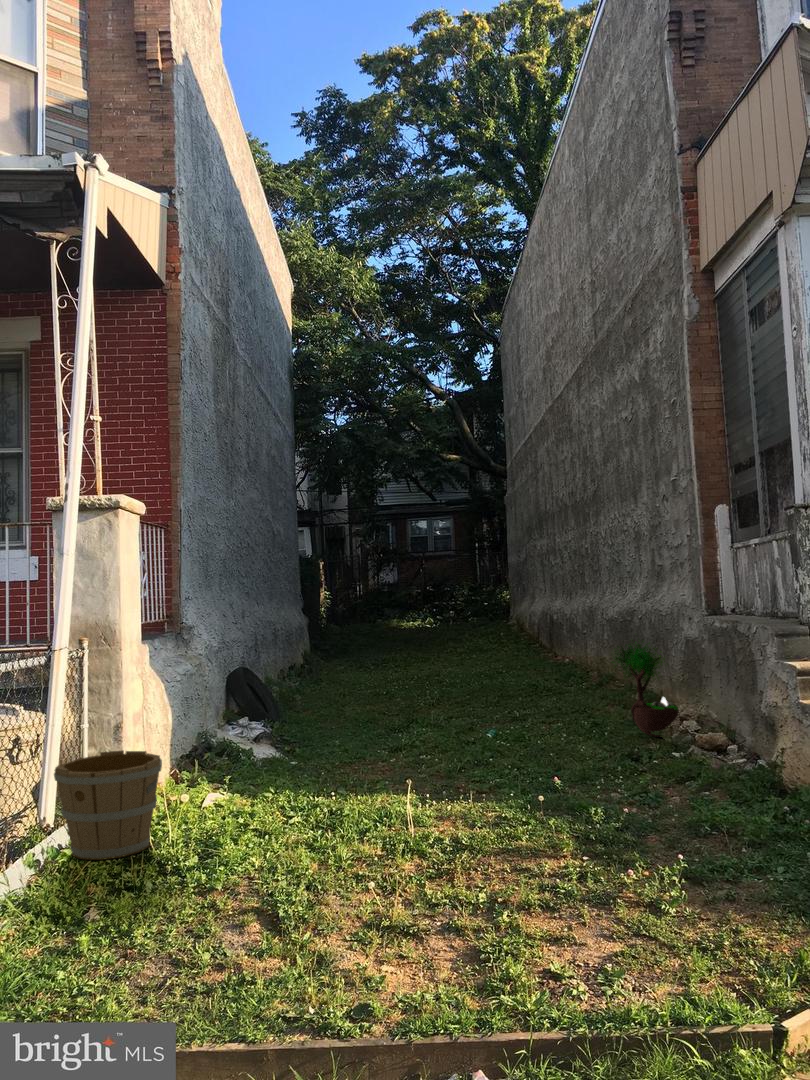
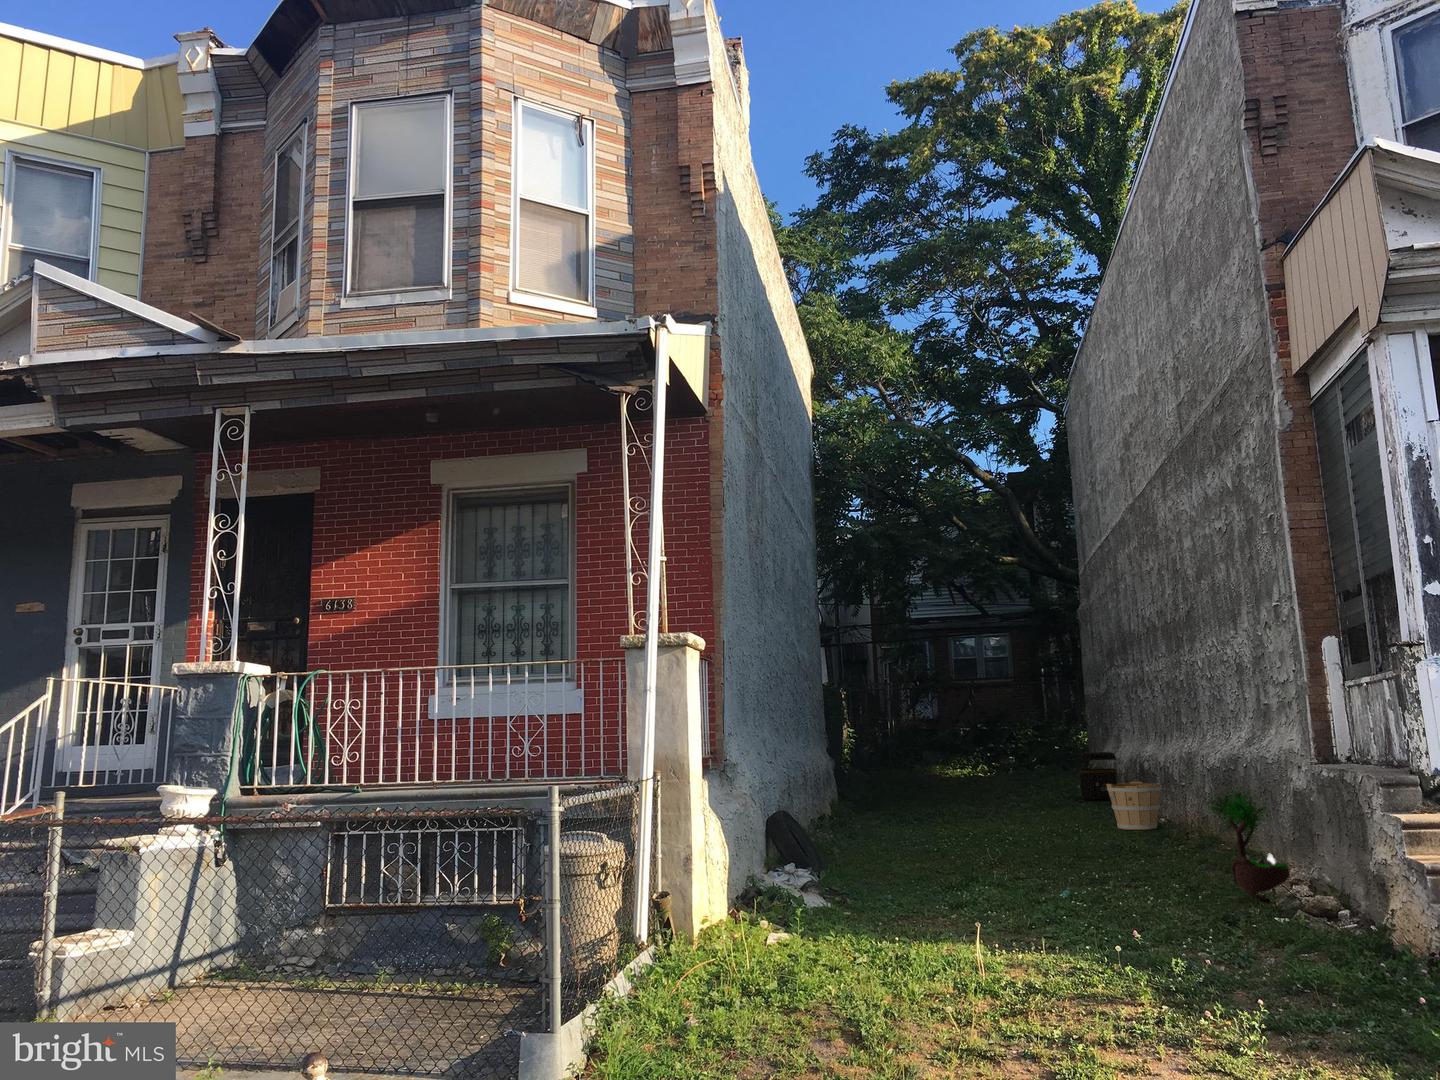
toolbox: none [498,612,529,651] -> present [1078,752,1117,800]
wooden bucket: present [54,751,162,860] -> present [1106,782,1162,830]

